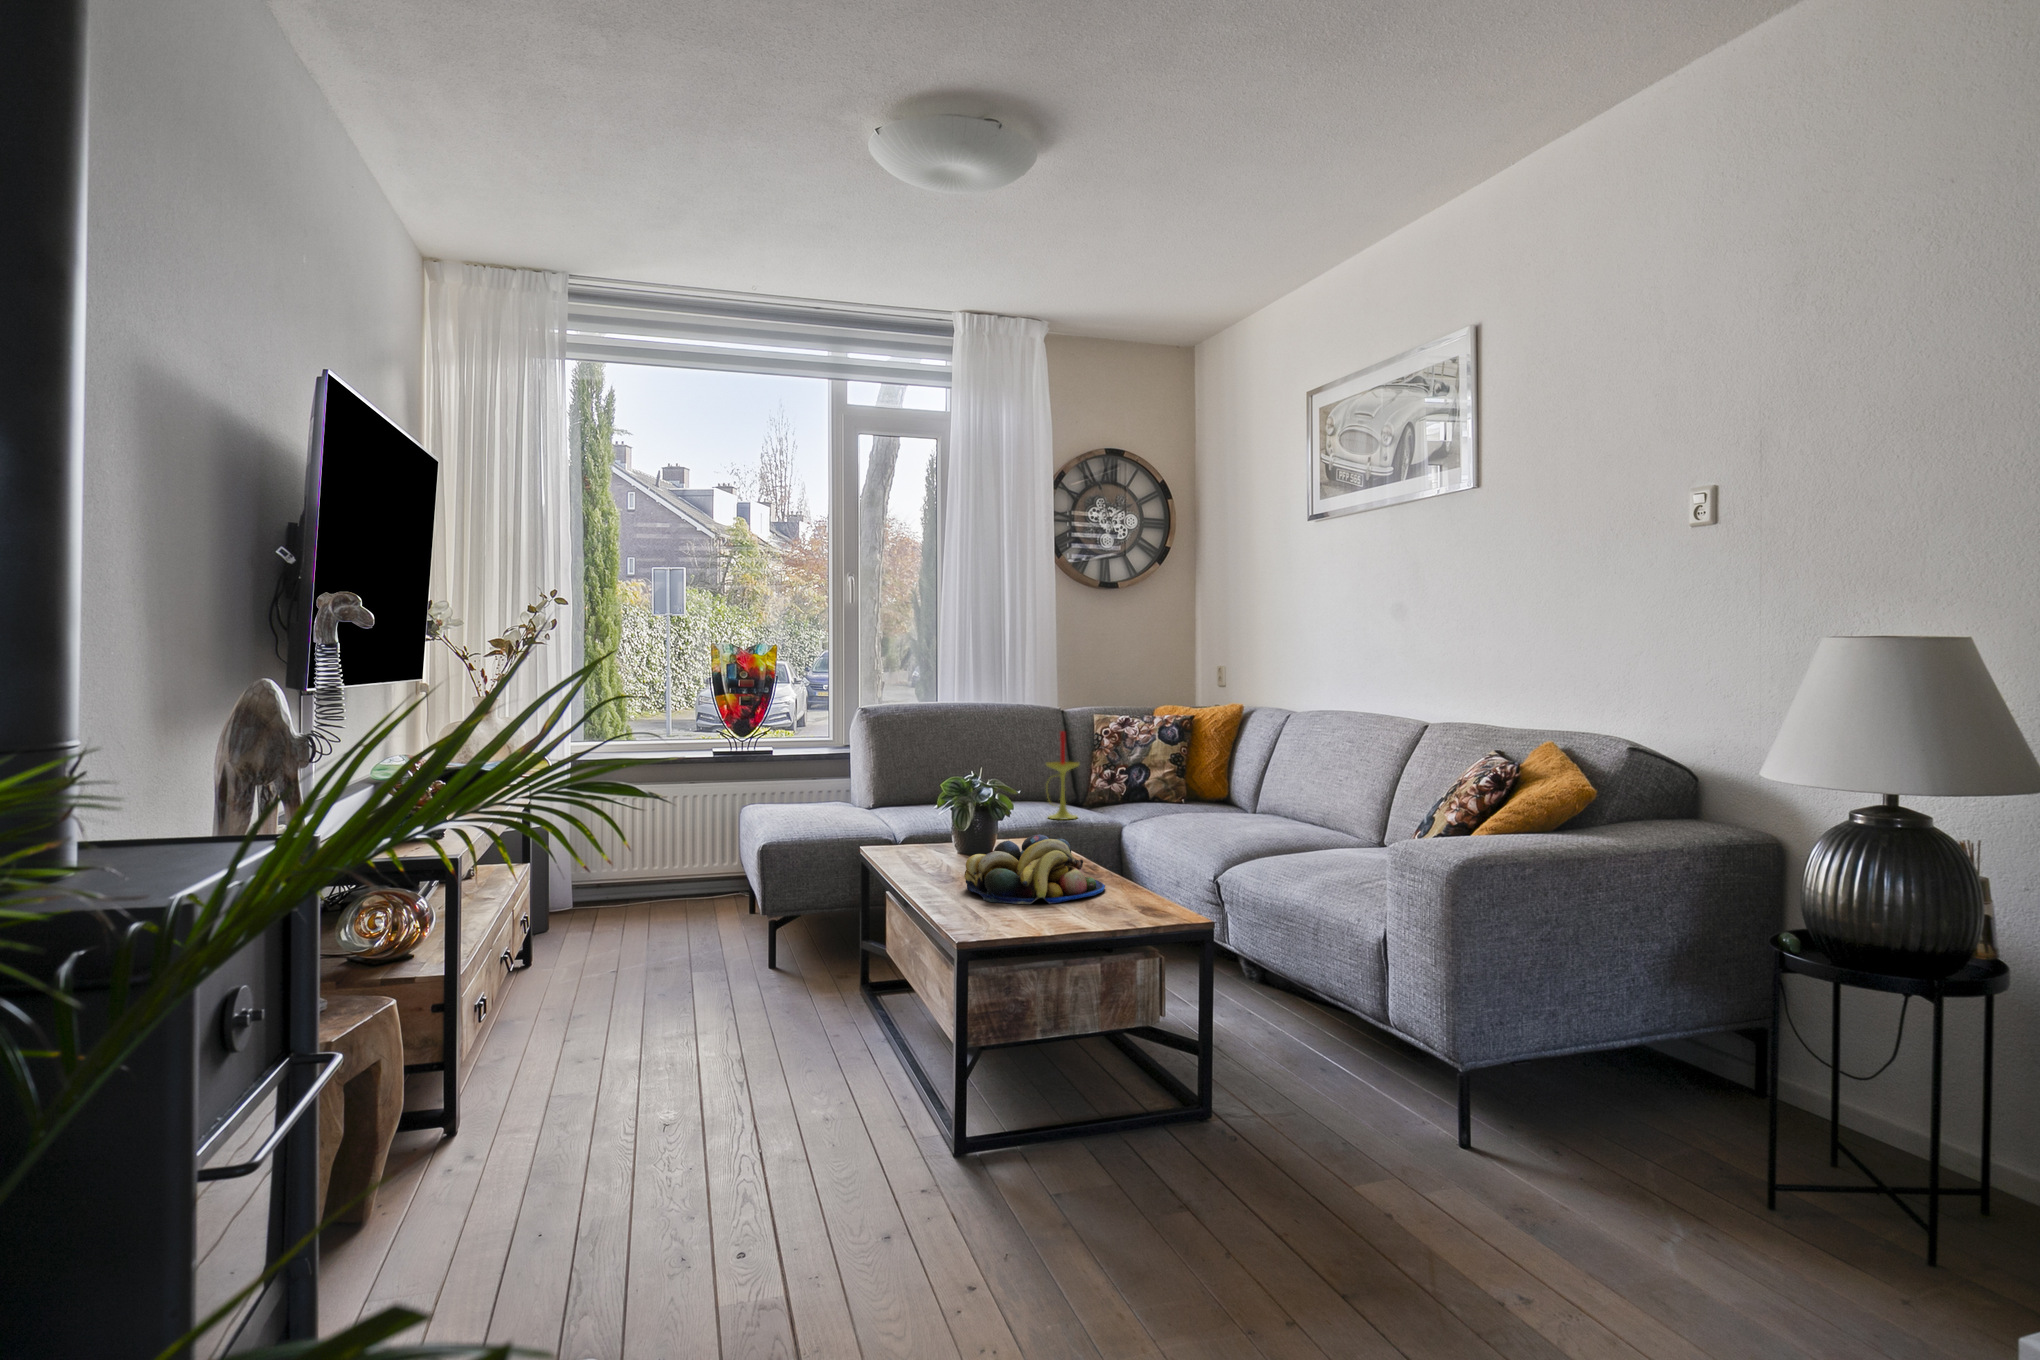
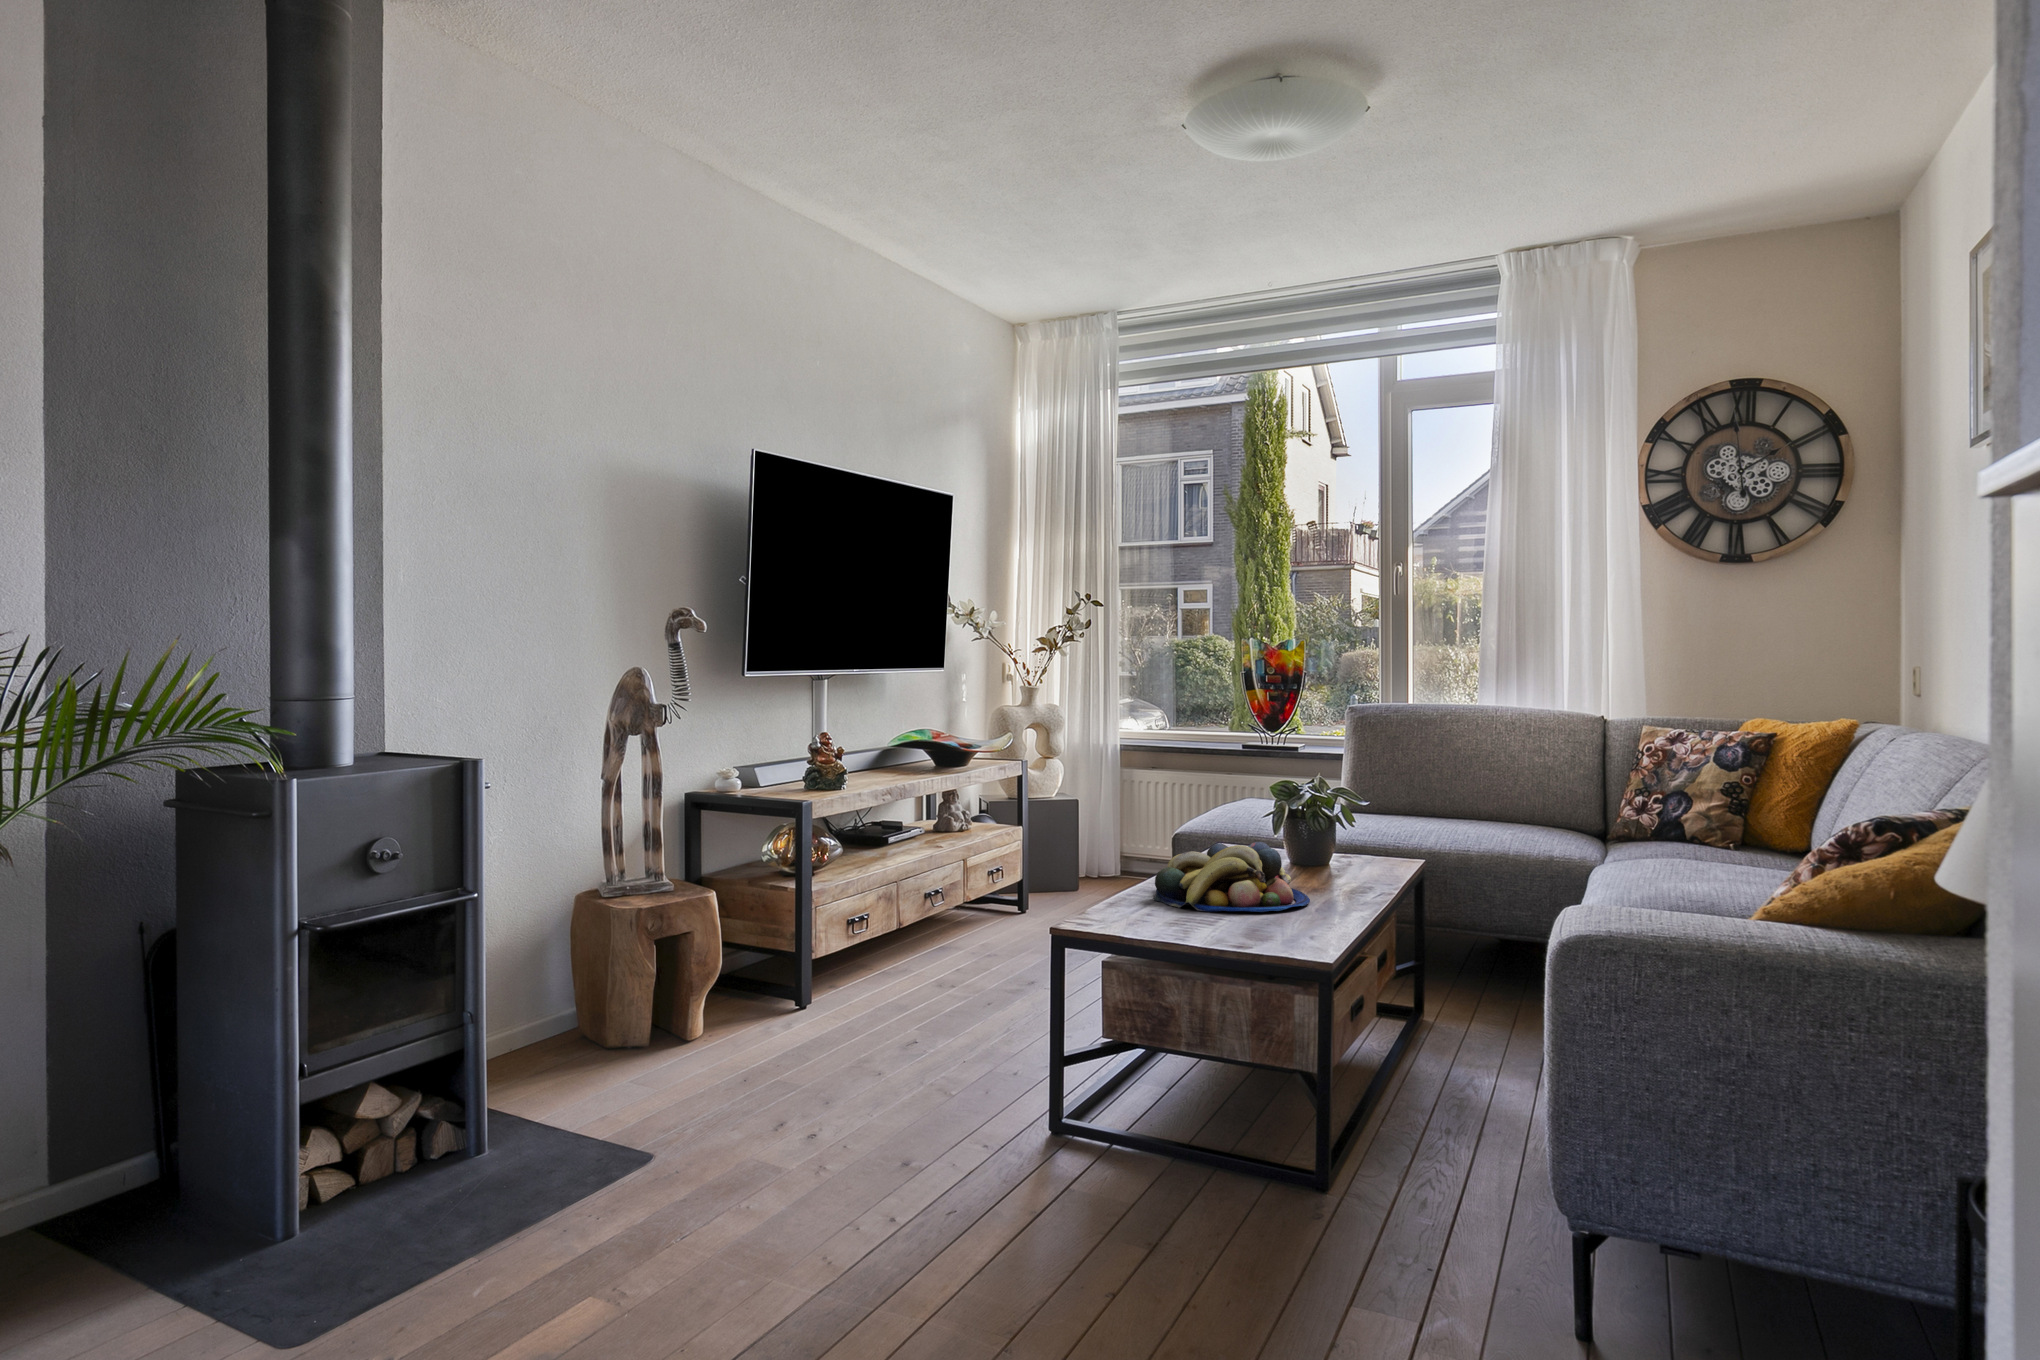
candle: present [1046,731,1079,819] -> none [1486,738,1540,848]

